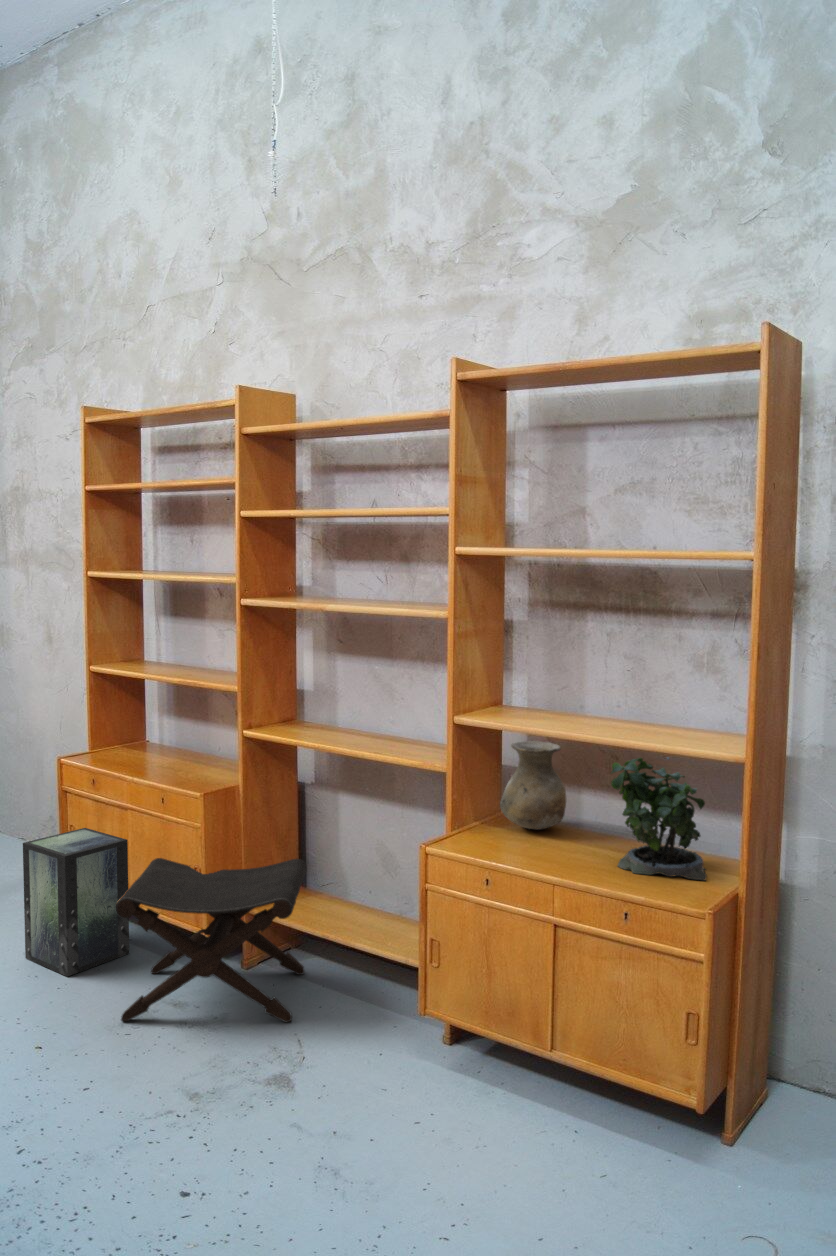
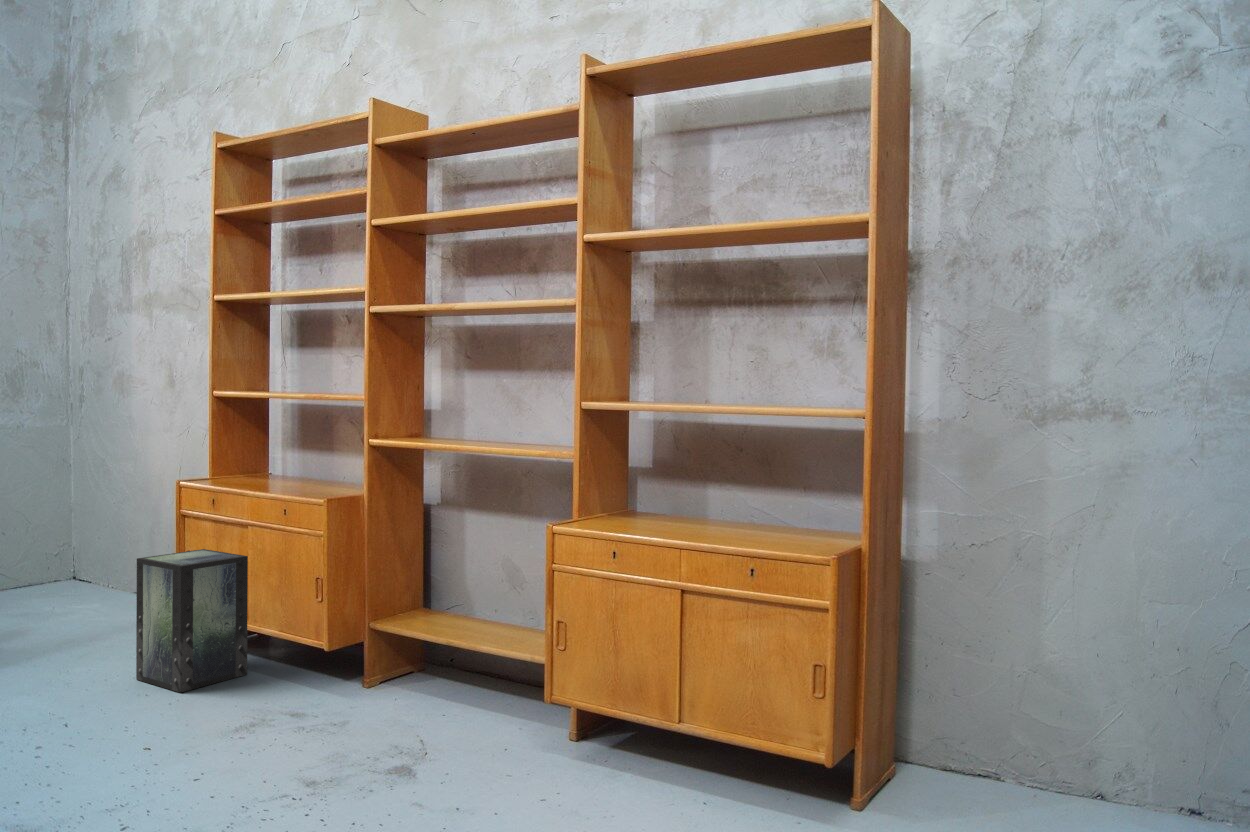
vase: present [500,741,566,830] -> none [627,435,692,518]
potted plant: present [611,757,707,880] -> none [735,427,830,543]
footstool: present [116,858,307,1022] -> none [233,569,432,726]

